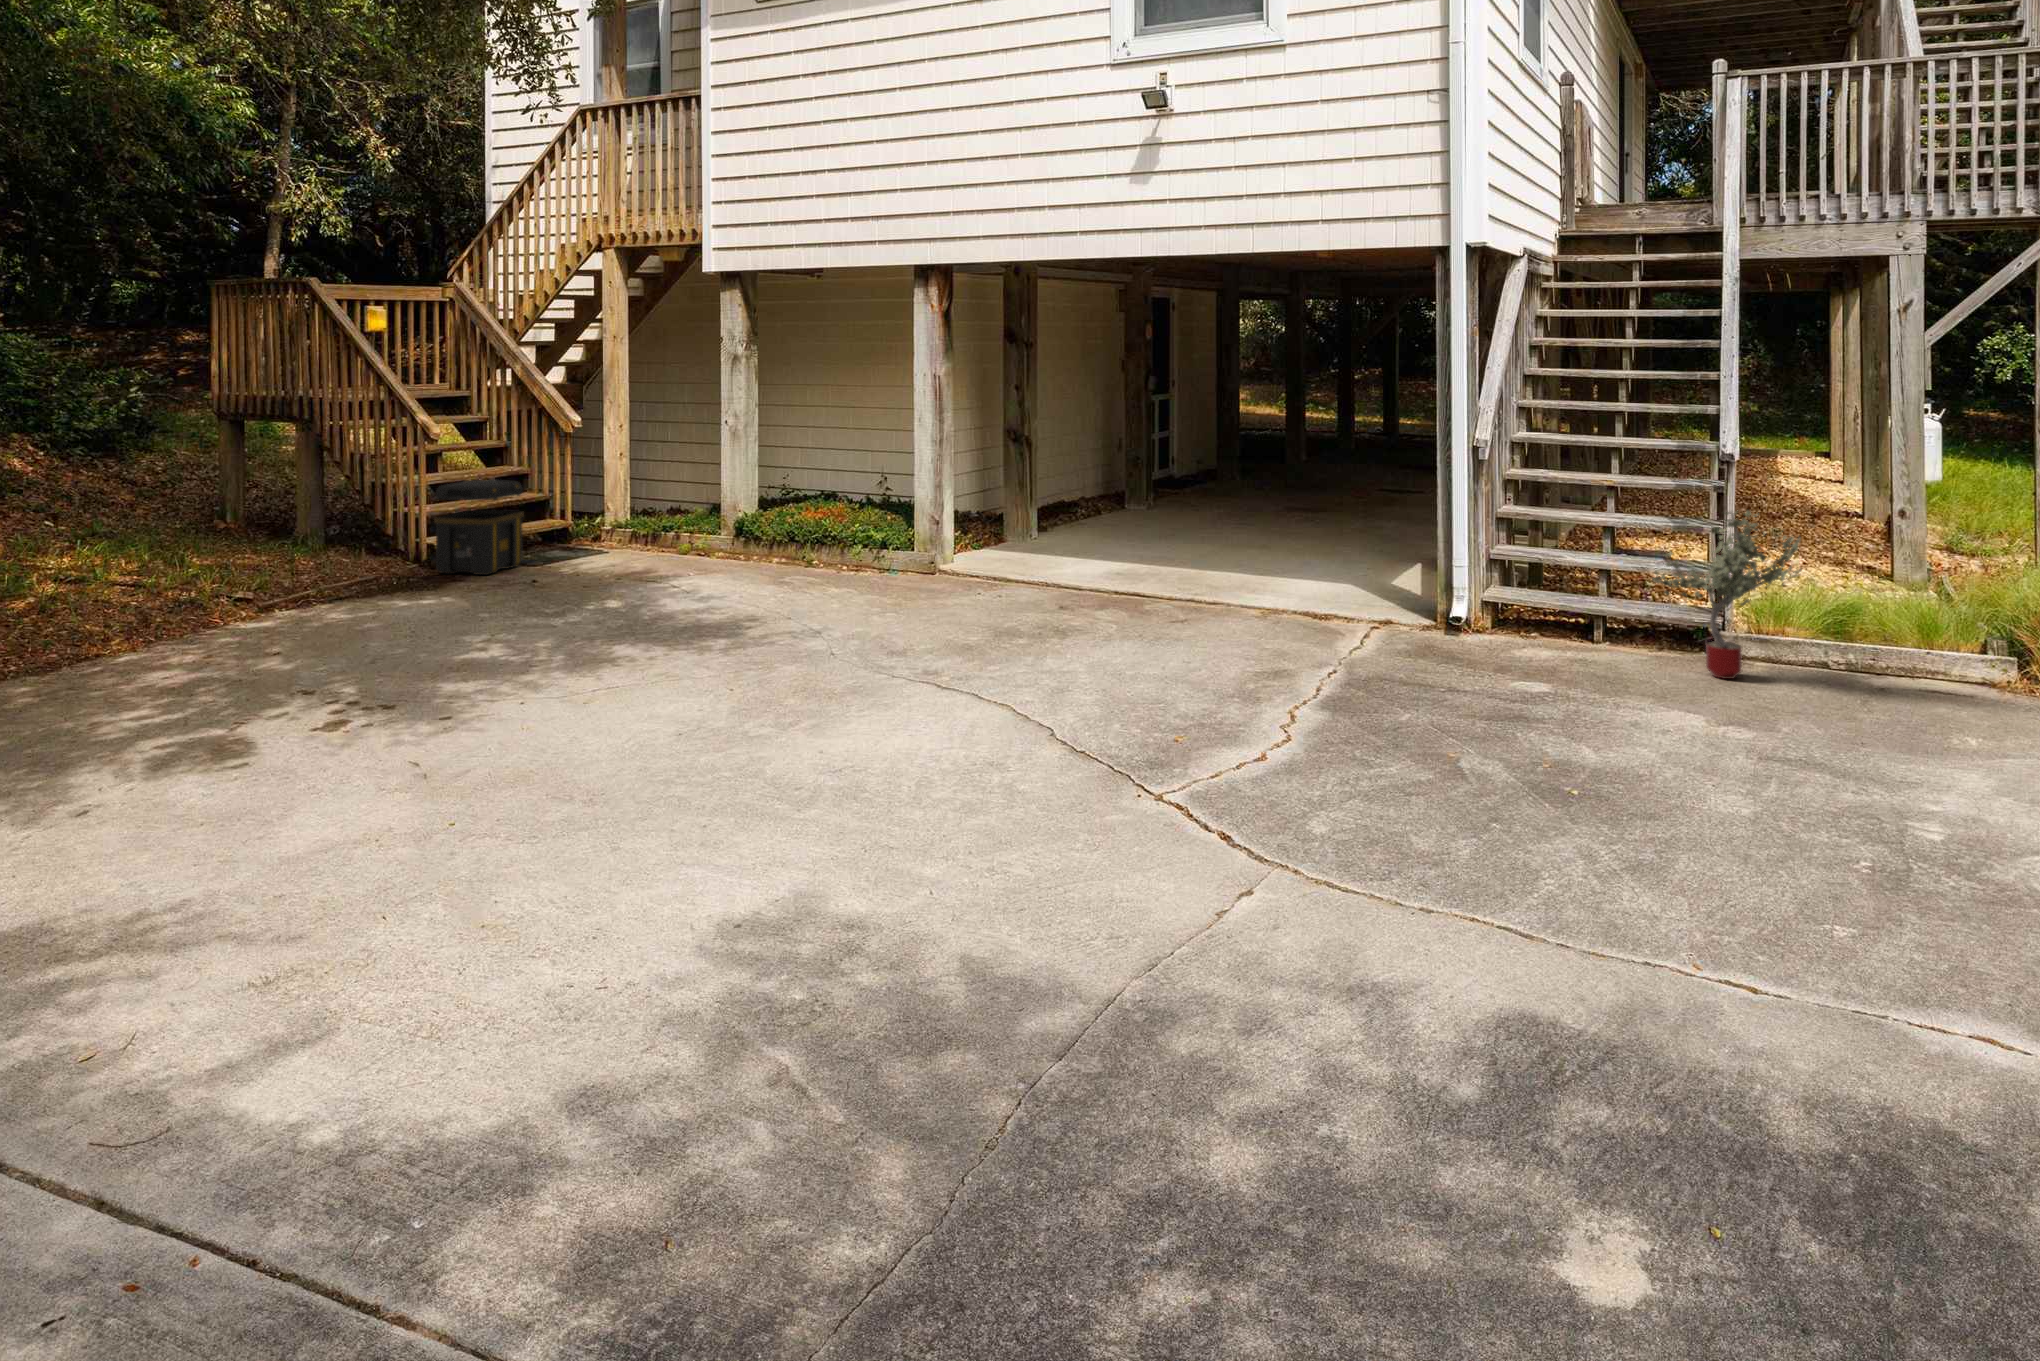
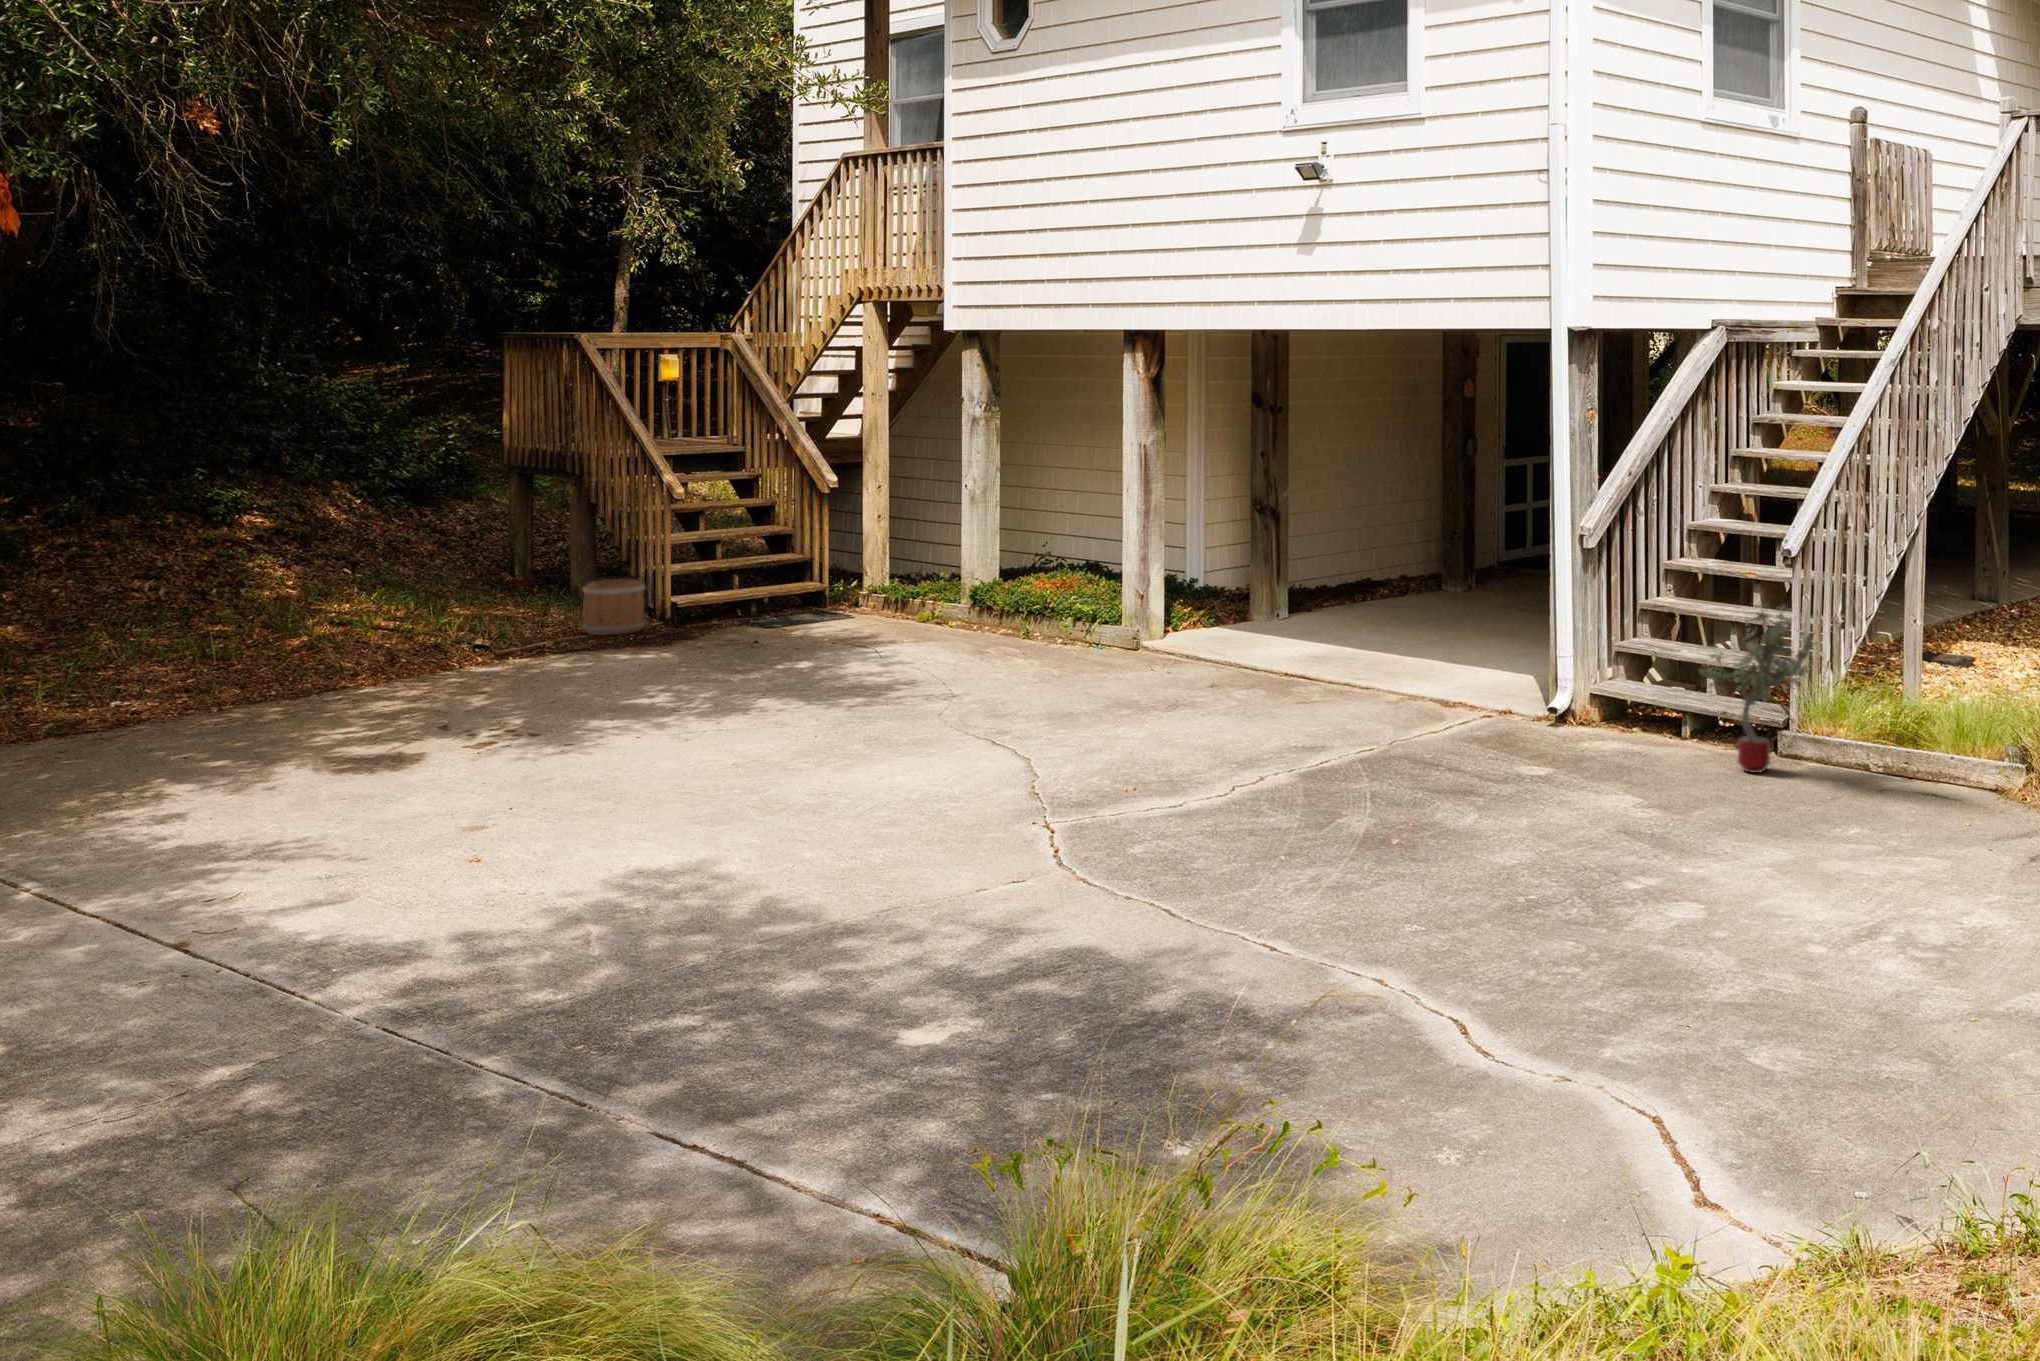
toolbox: present [434,480,524,575] -> none [672,539,761,633]
bucket: none [336,523,405,582] -> present [582,579,645,635]

